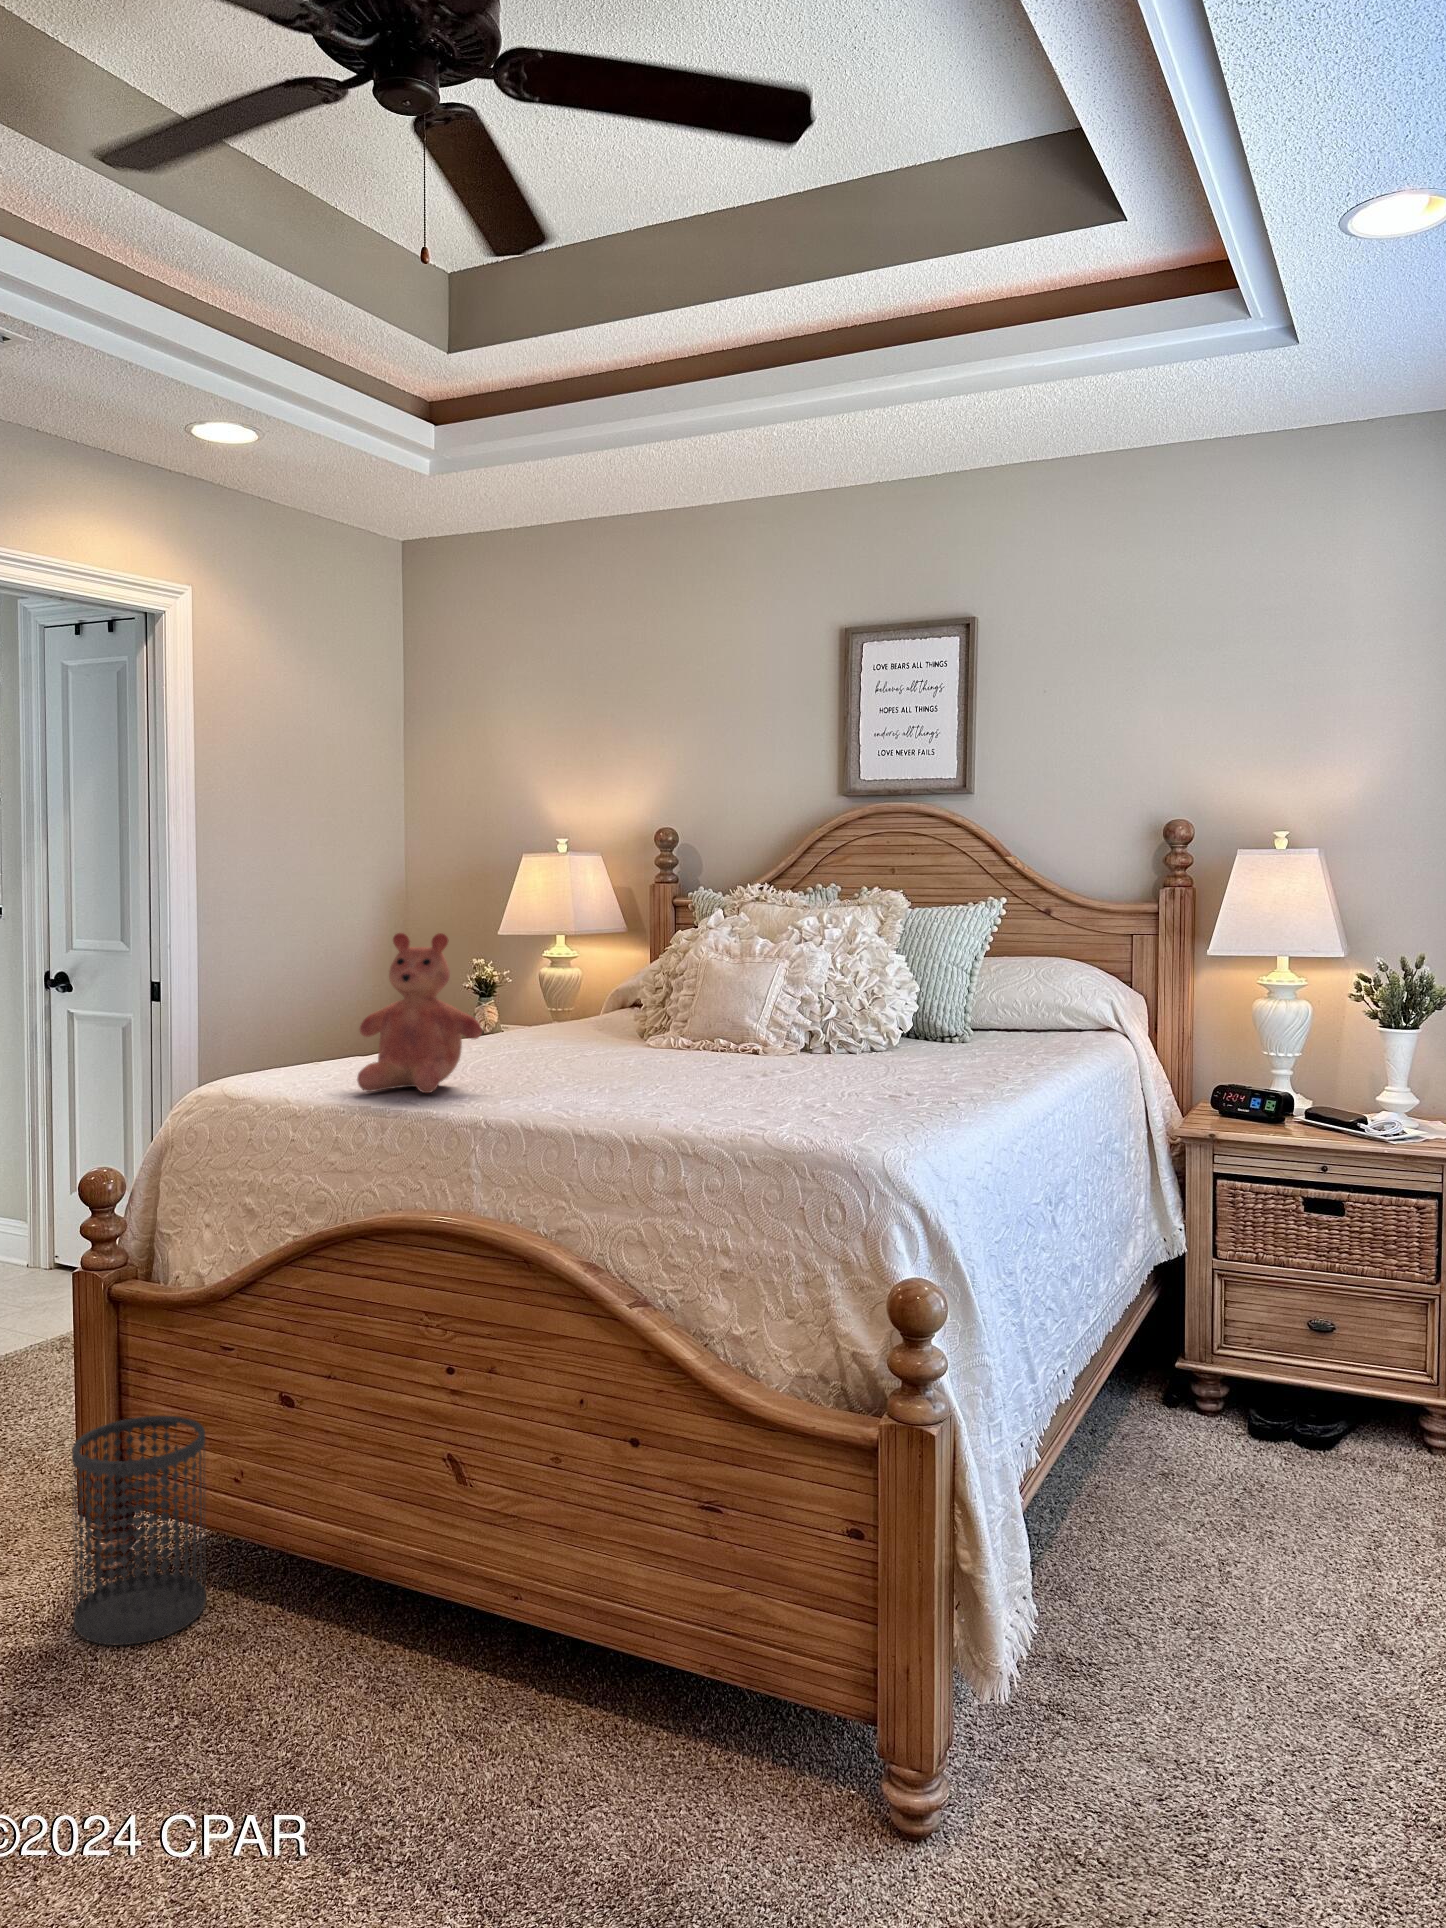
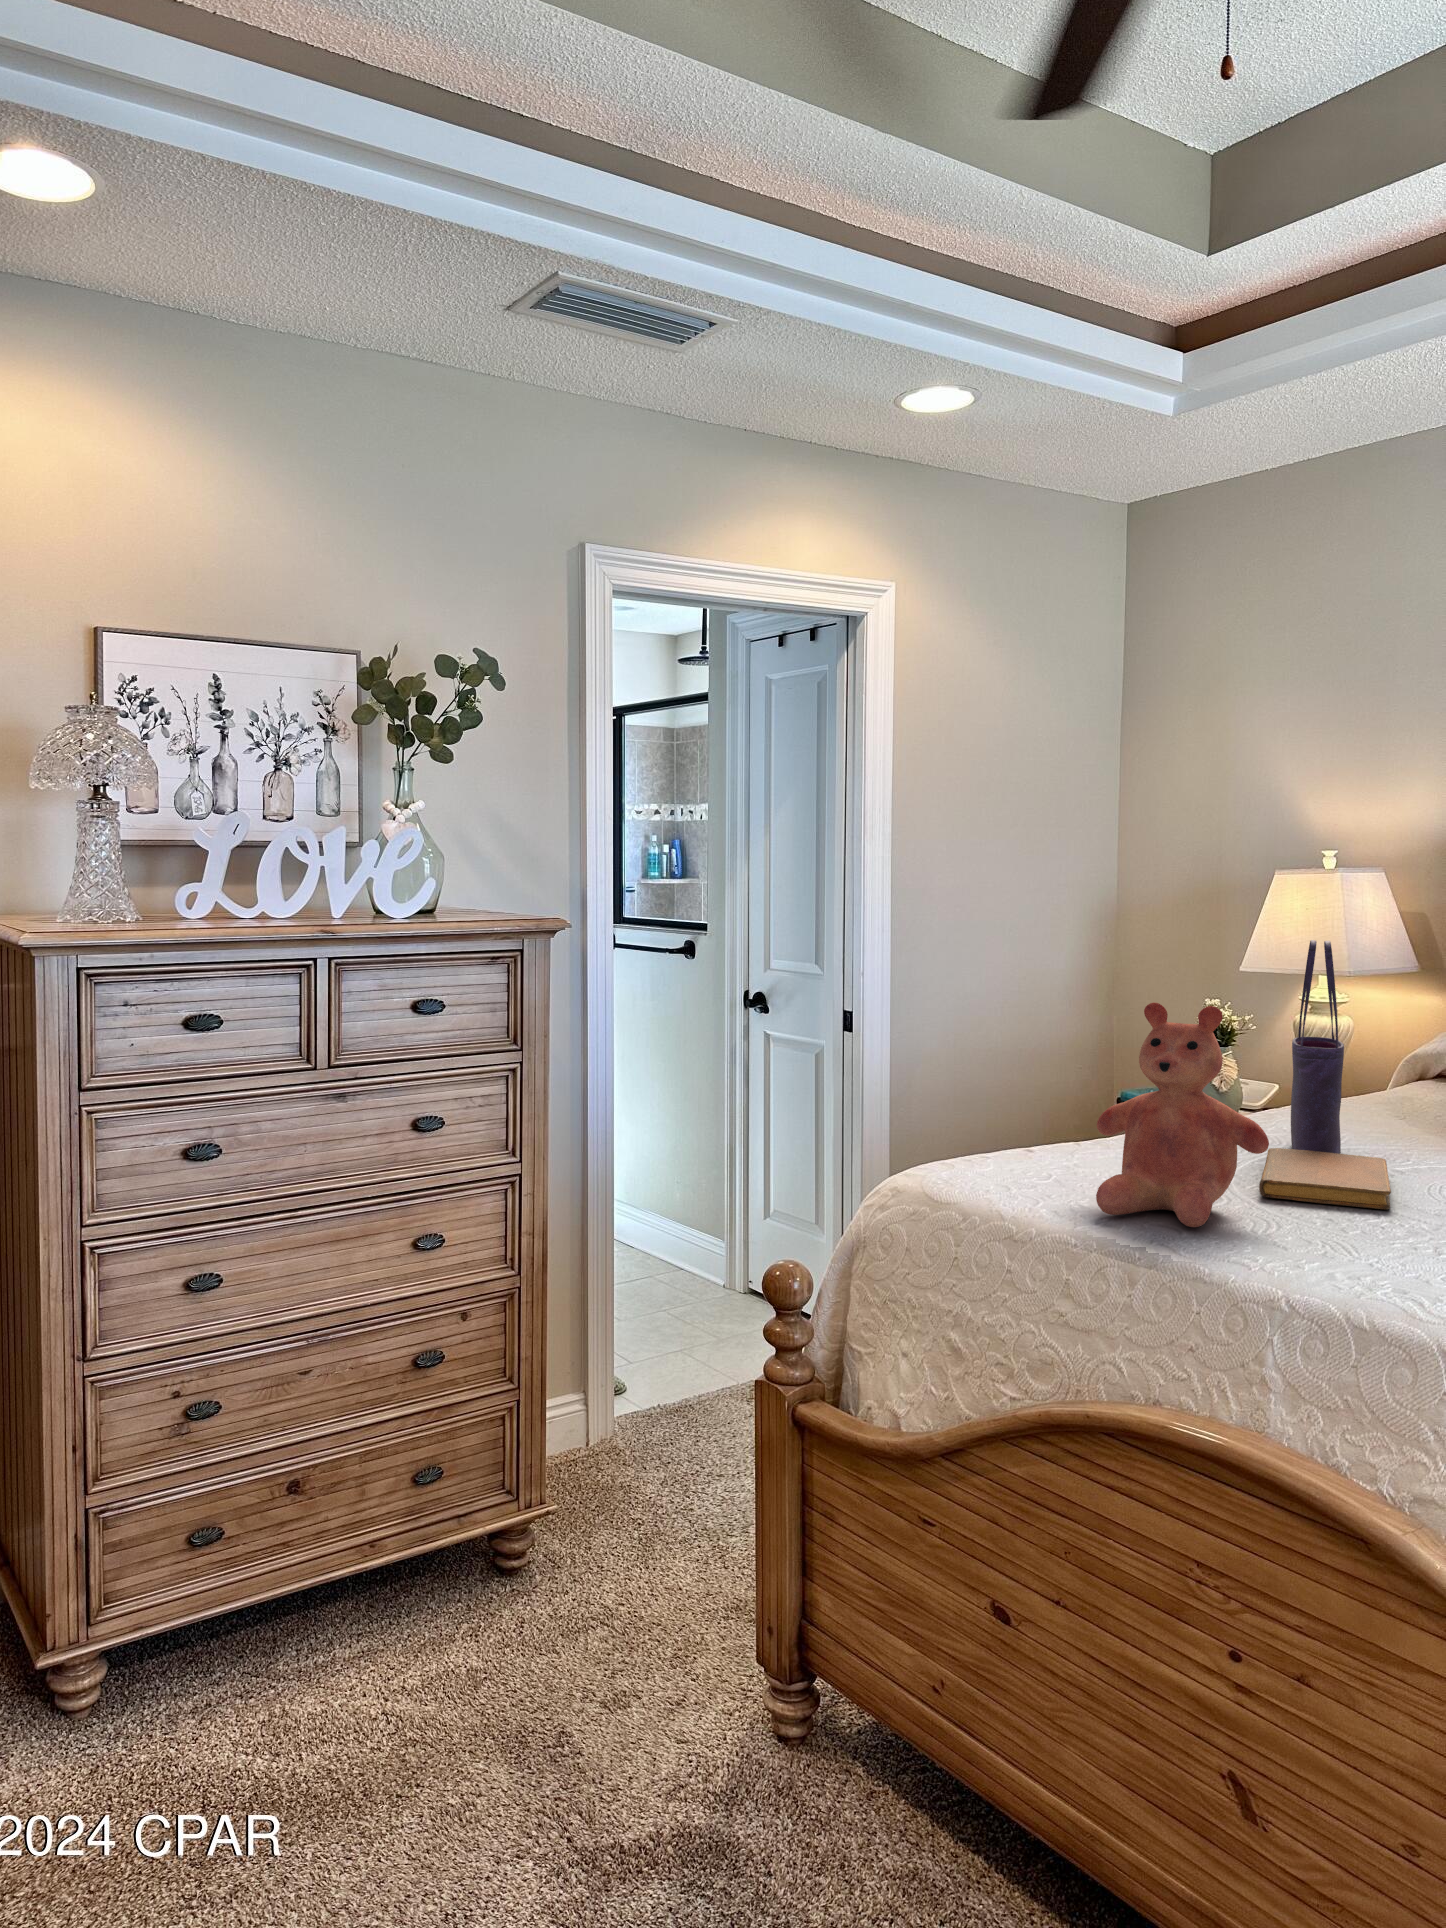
tote bag: none [514,893,550,1055] -> present [1291,940,1344,1154]
notebook: none [481,1048,574,1077] -> present [1259,1148,1391,1210]
wastebasket: present [72,1416,206,1645] -> none [746,1573,898,1872]

